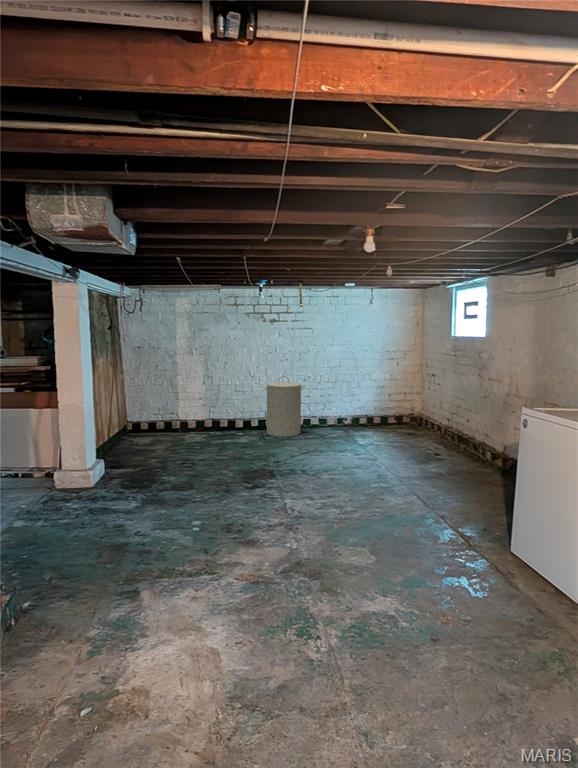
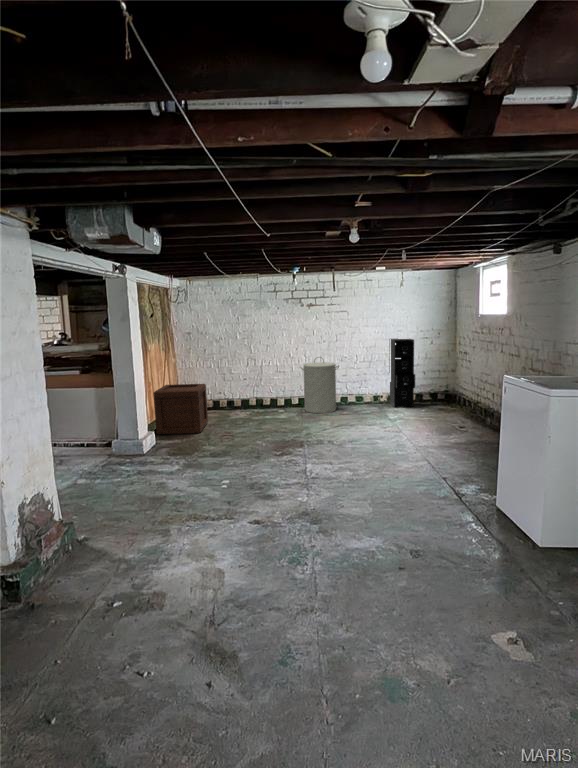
filing cabinet: none [354,358,384,431] -> present [389,339,415,407]
wooden crate: none [101,404,161,462] -> present [154,384,208,434]

